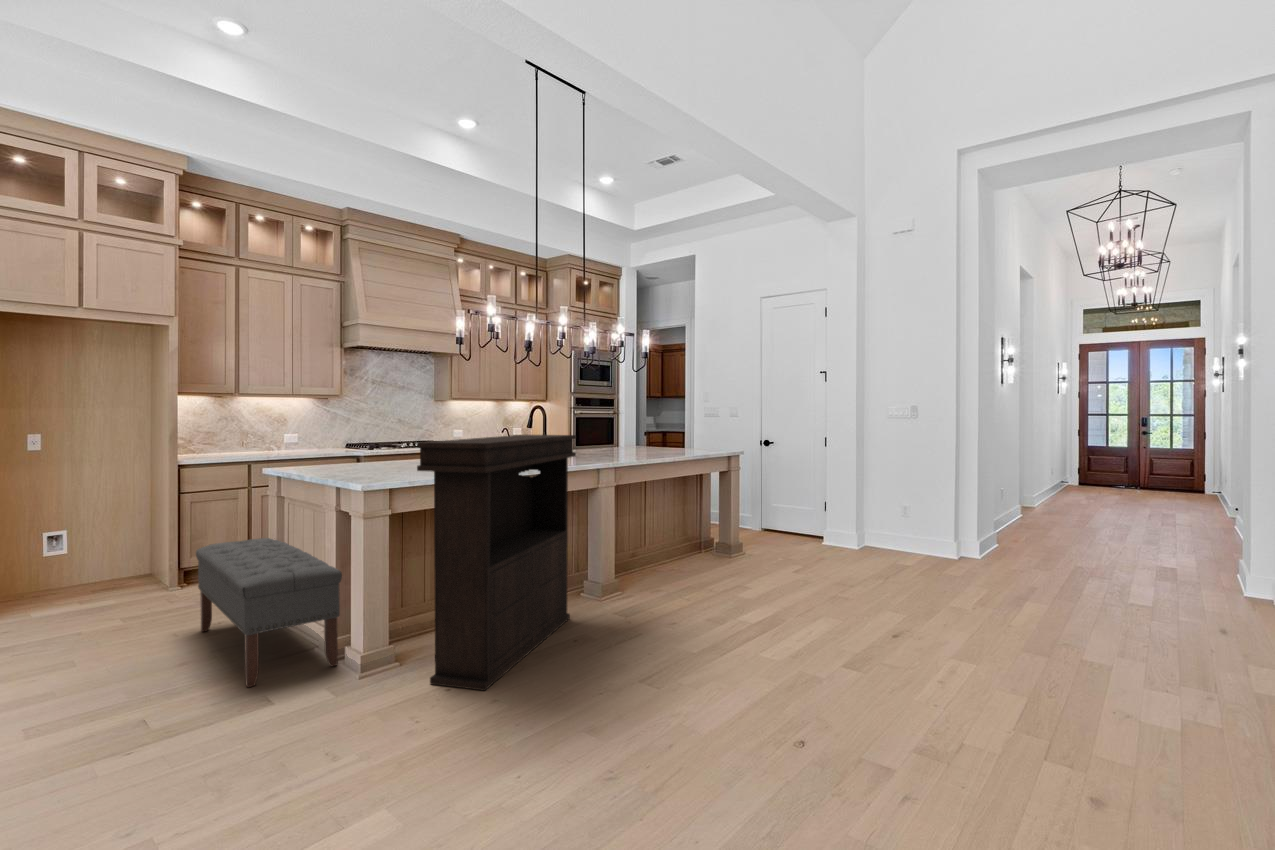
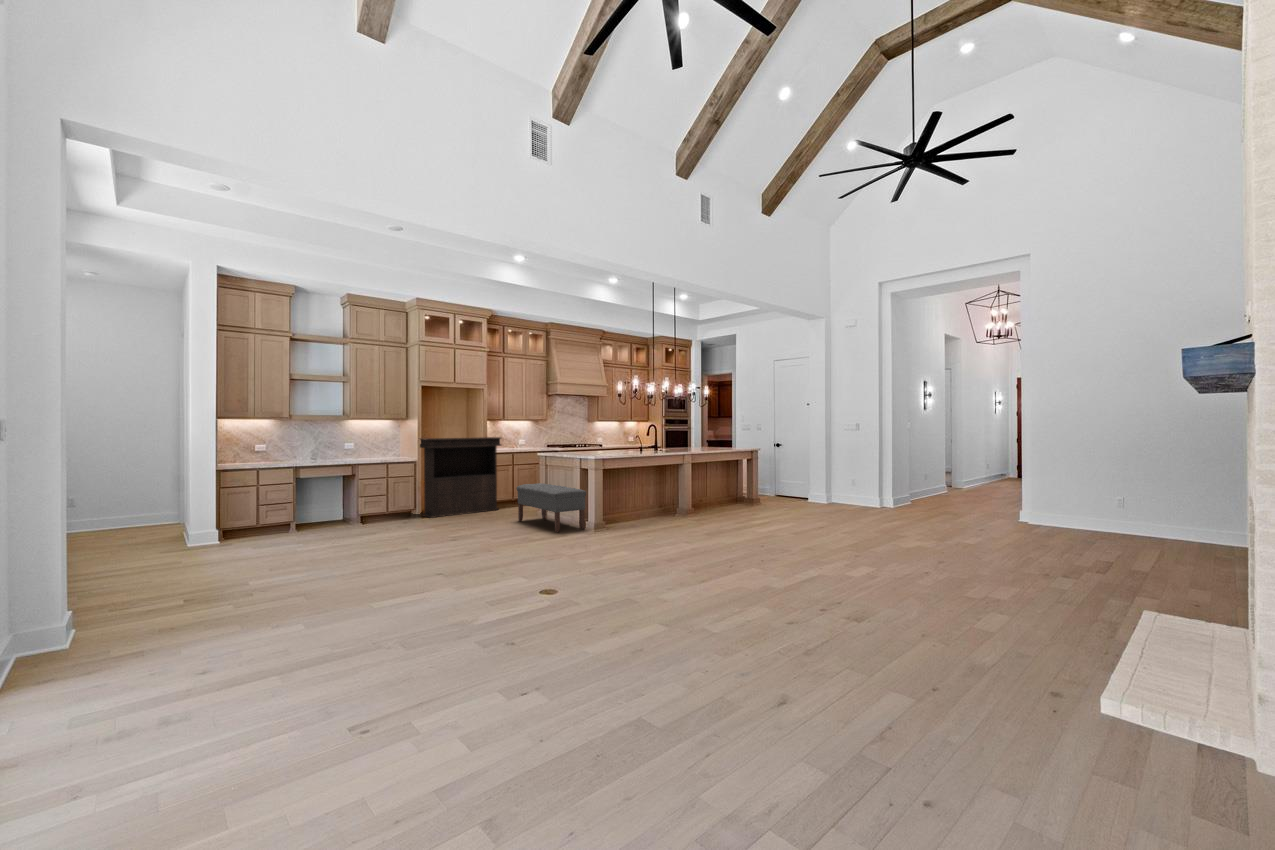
console table: present [417,435,576,691] -> present [420,437,501,518]

